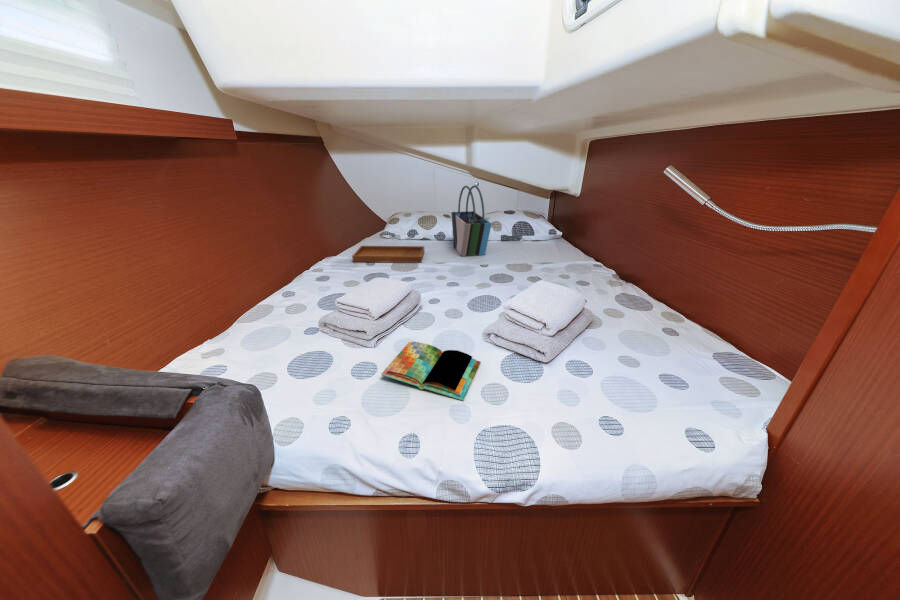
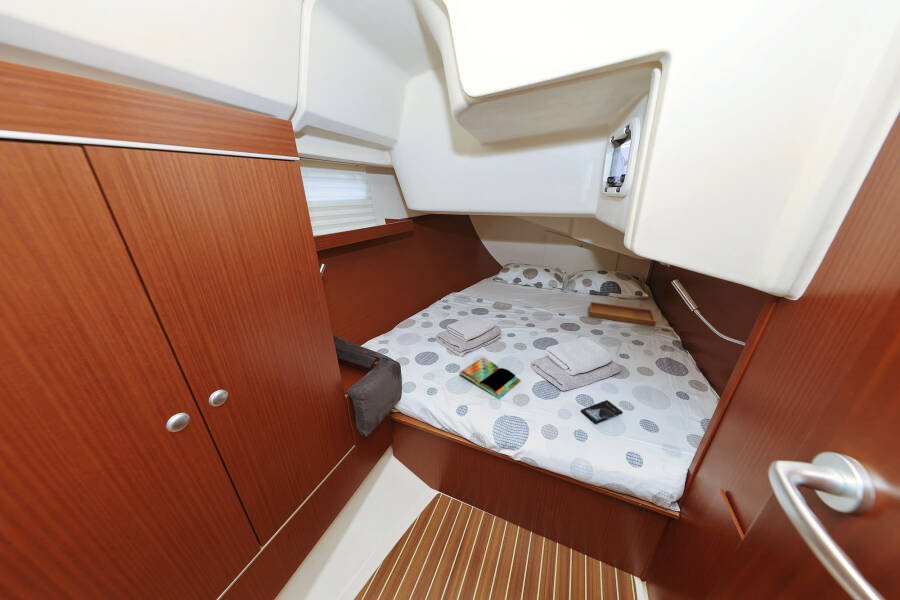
tote bag: present [452,186,492,256] -> none [544,253,571,305]
tray: present [352,233,424,263] -> present [589,297,656,326]
smartphone: none [580,360,626,397] -> present [581,400,623,424]

